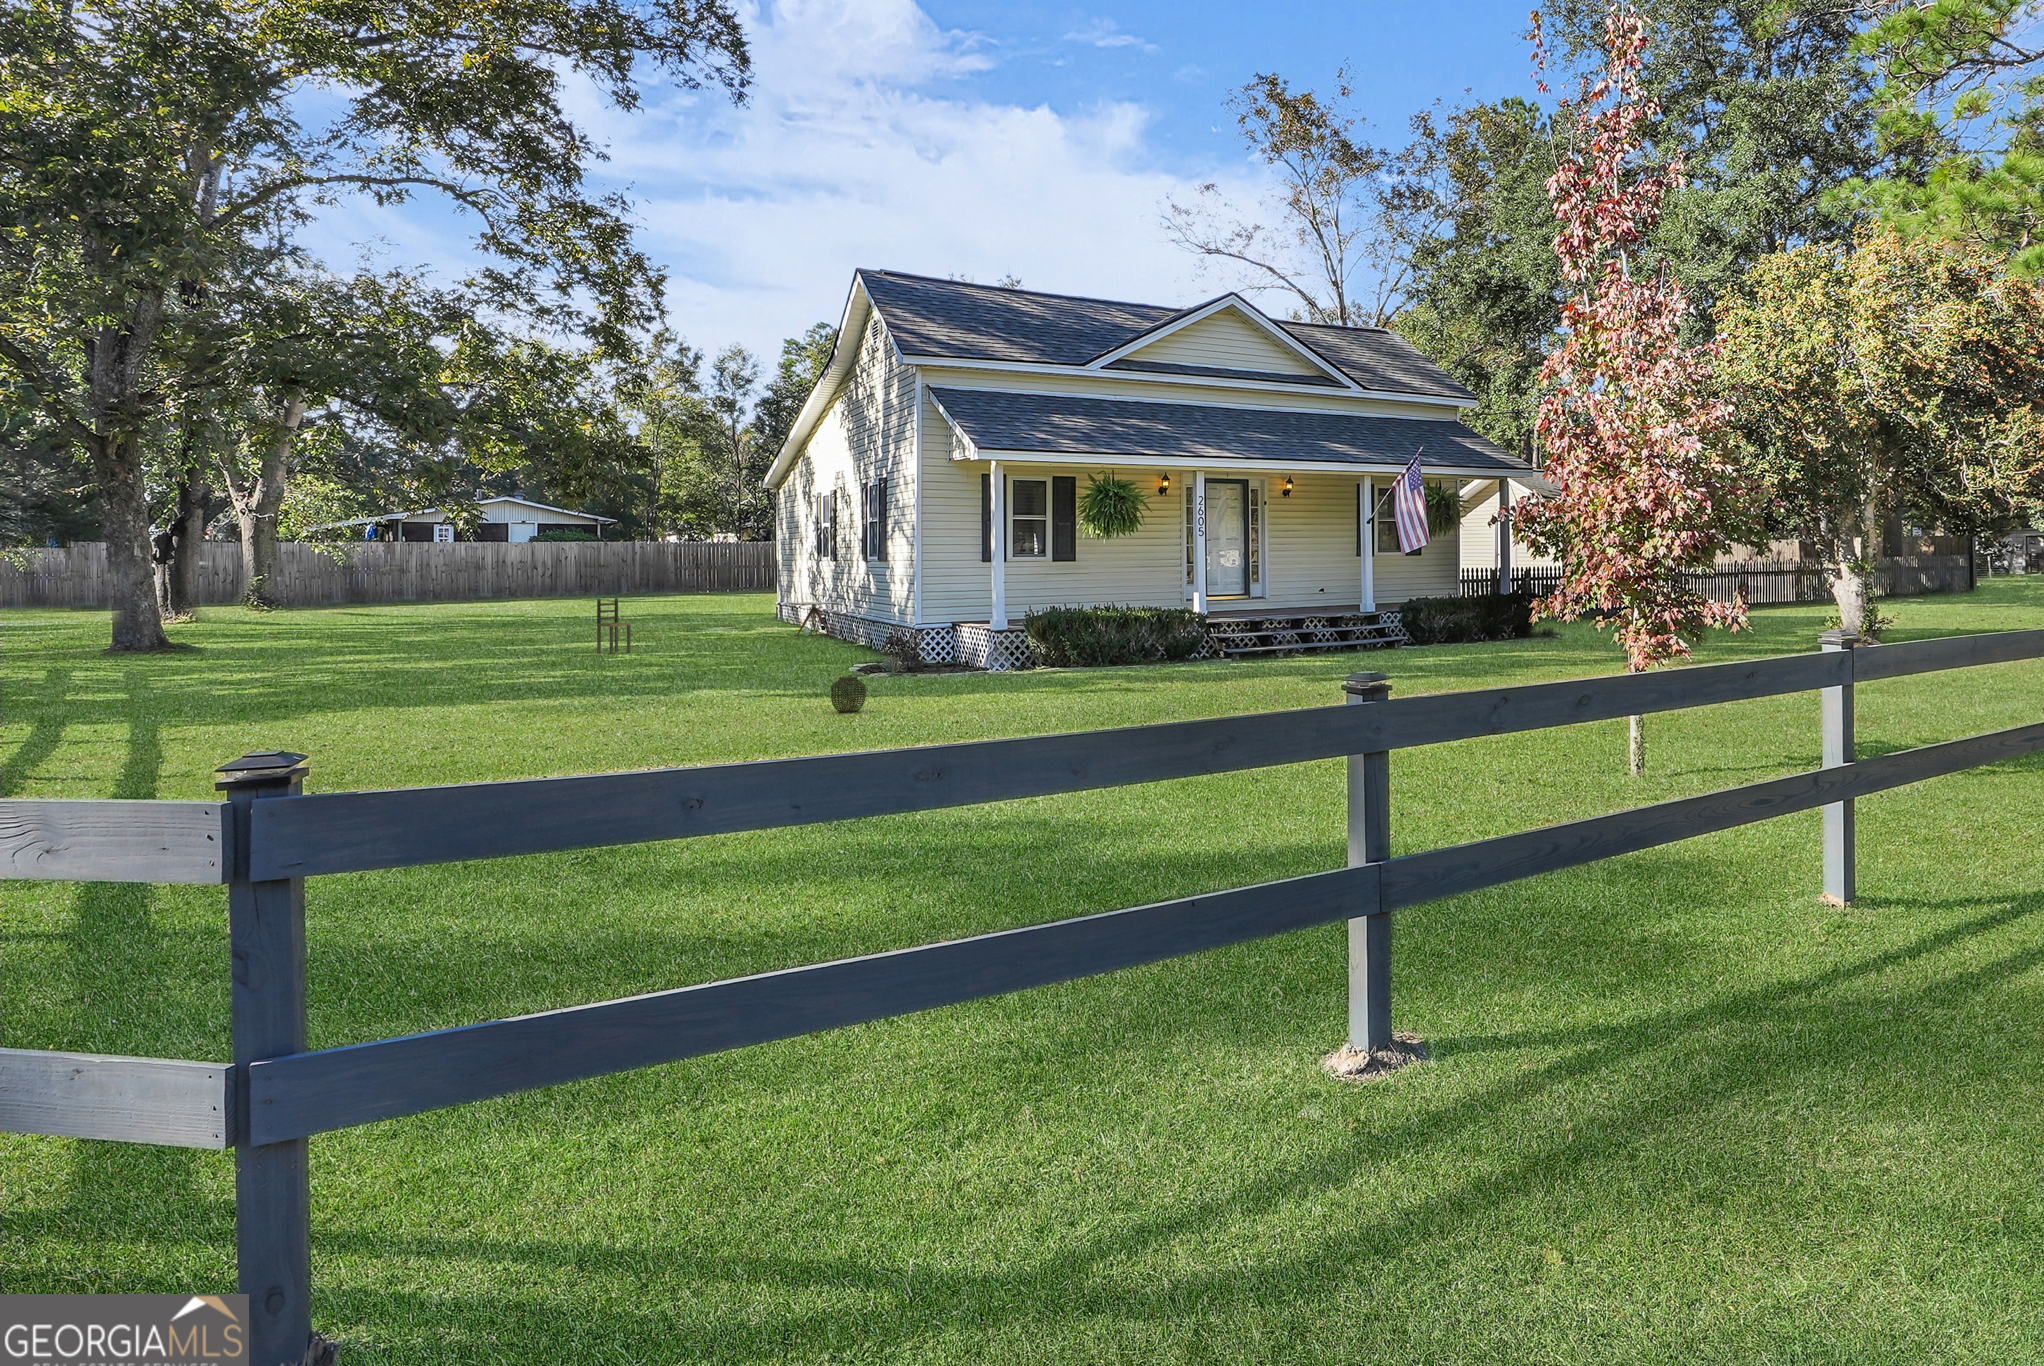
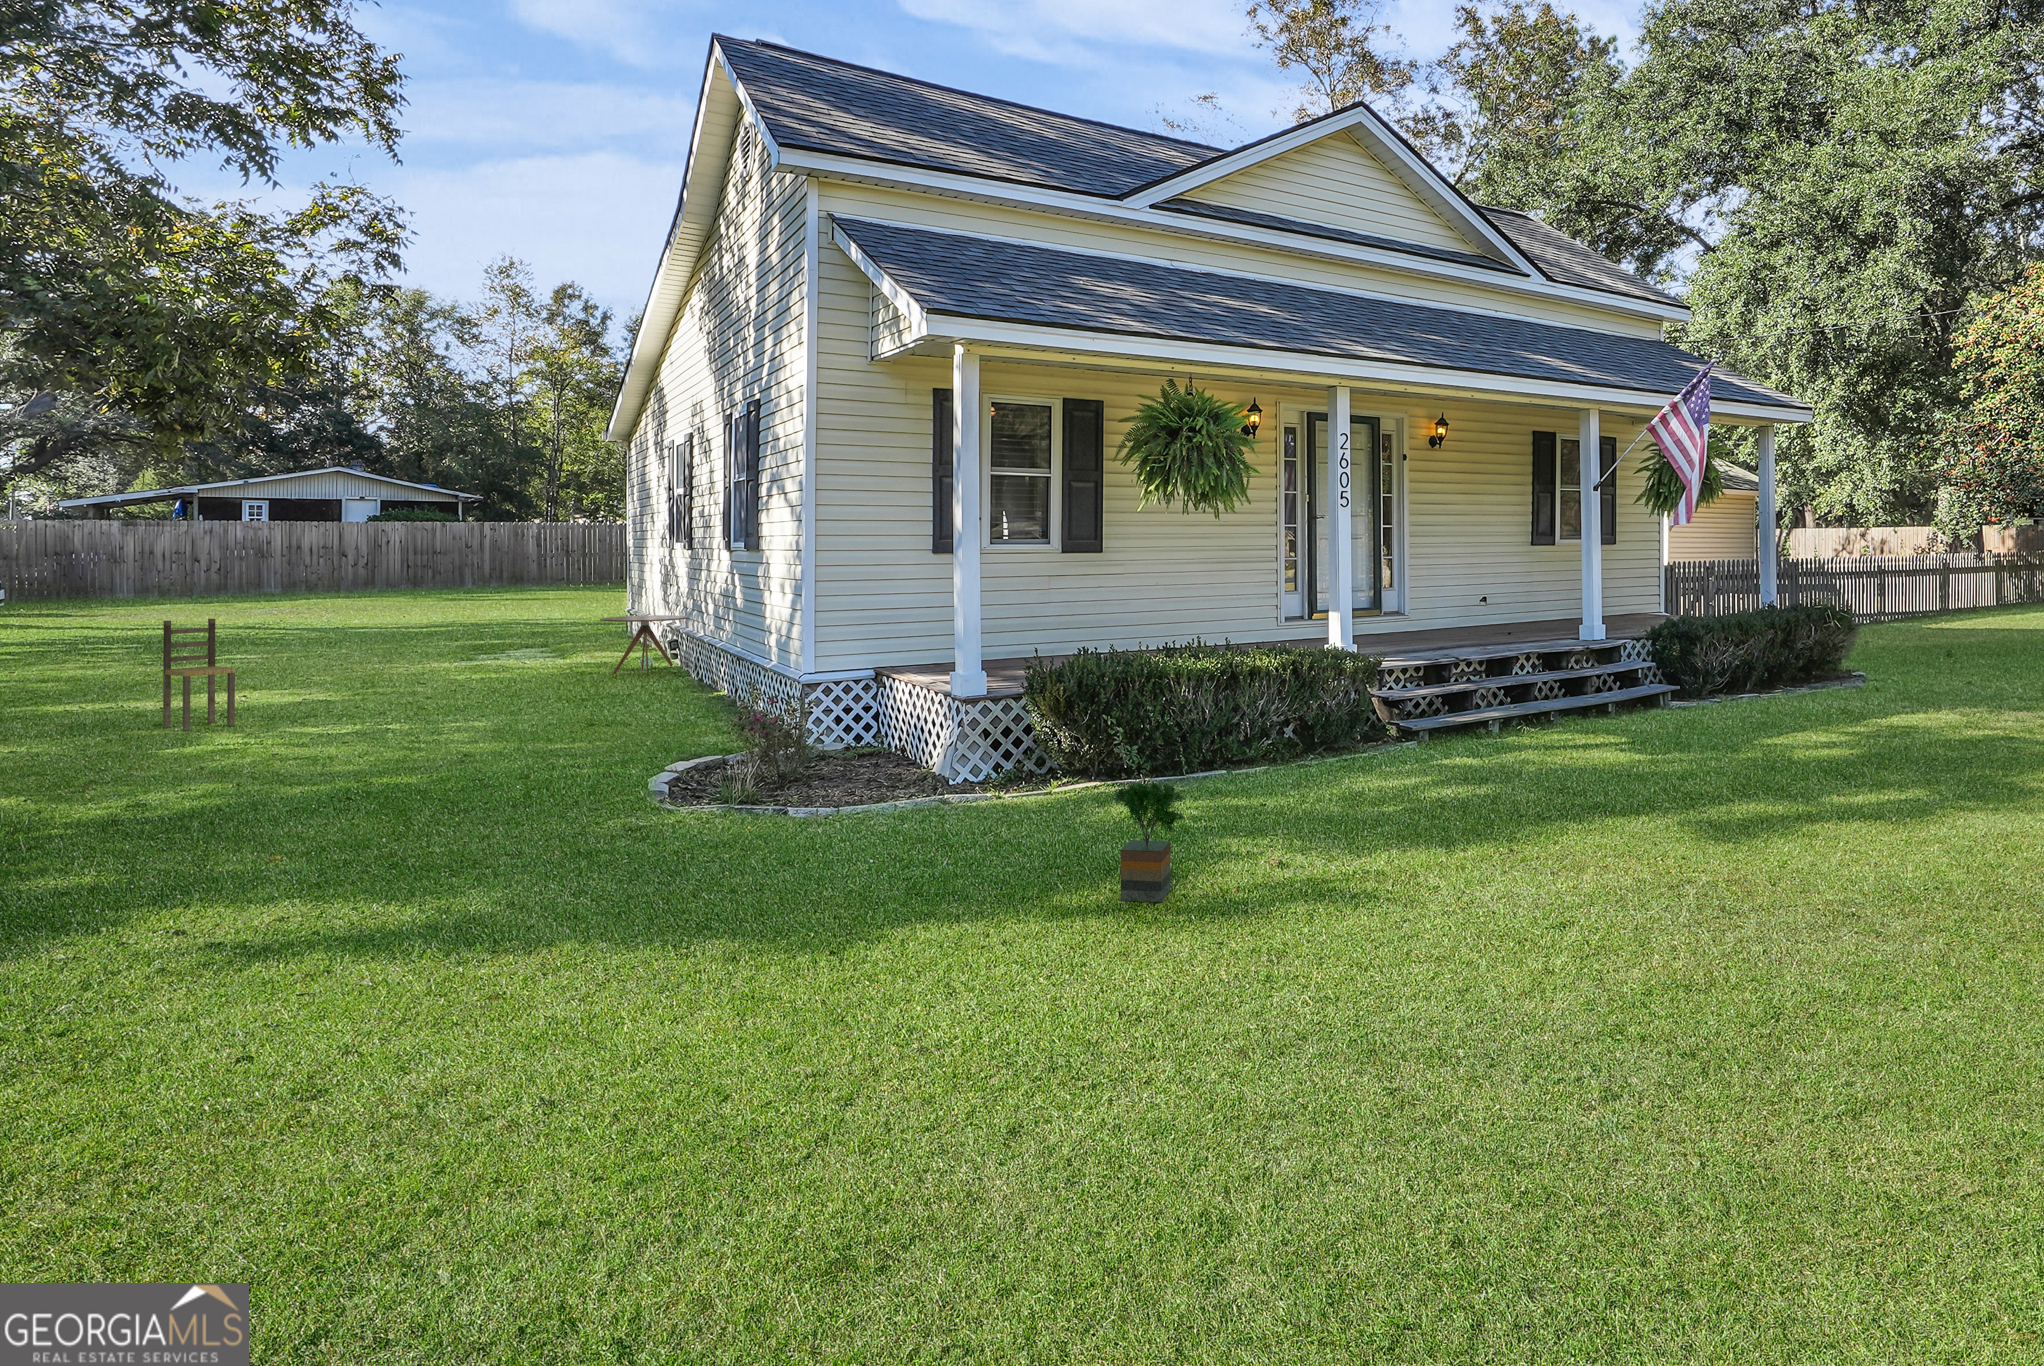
potted tree: none [1042,645,1070,688] -> present [1114,782,1184,902]
woven basket: present [831,677,866,713] -> none [320,1020,486,1194]

